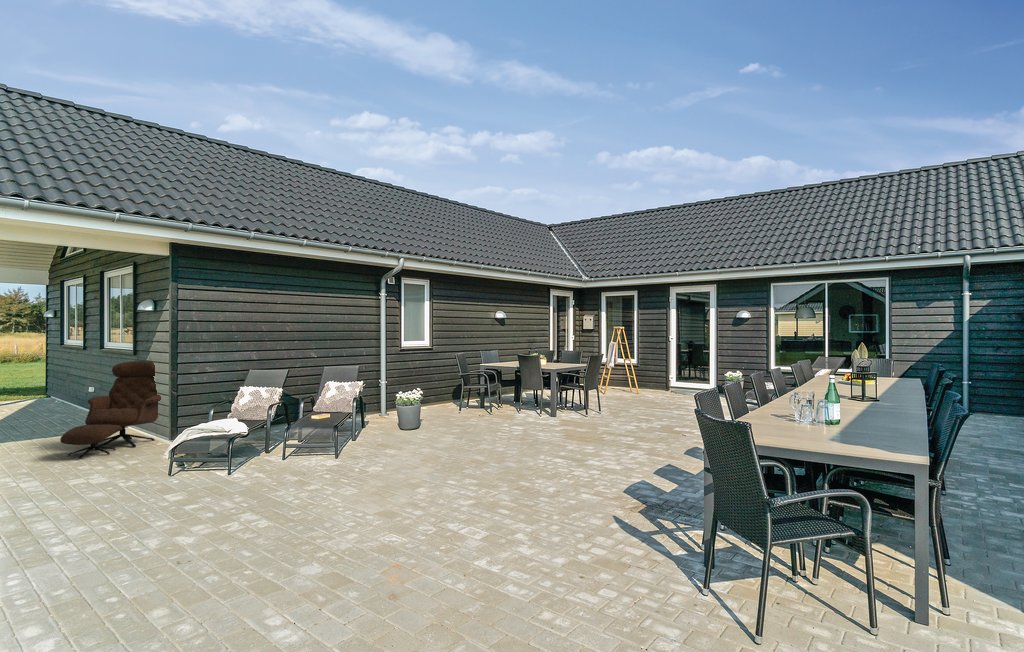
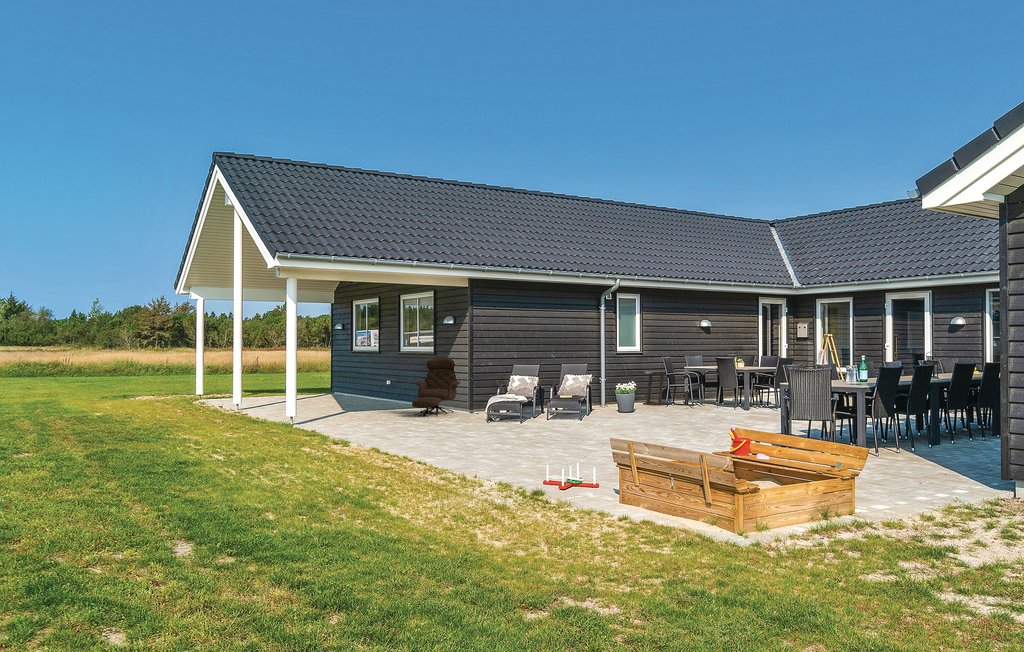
side table: none [430,368,472,410] -> present [641,371,673,405]

